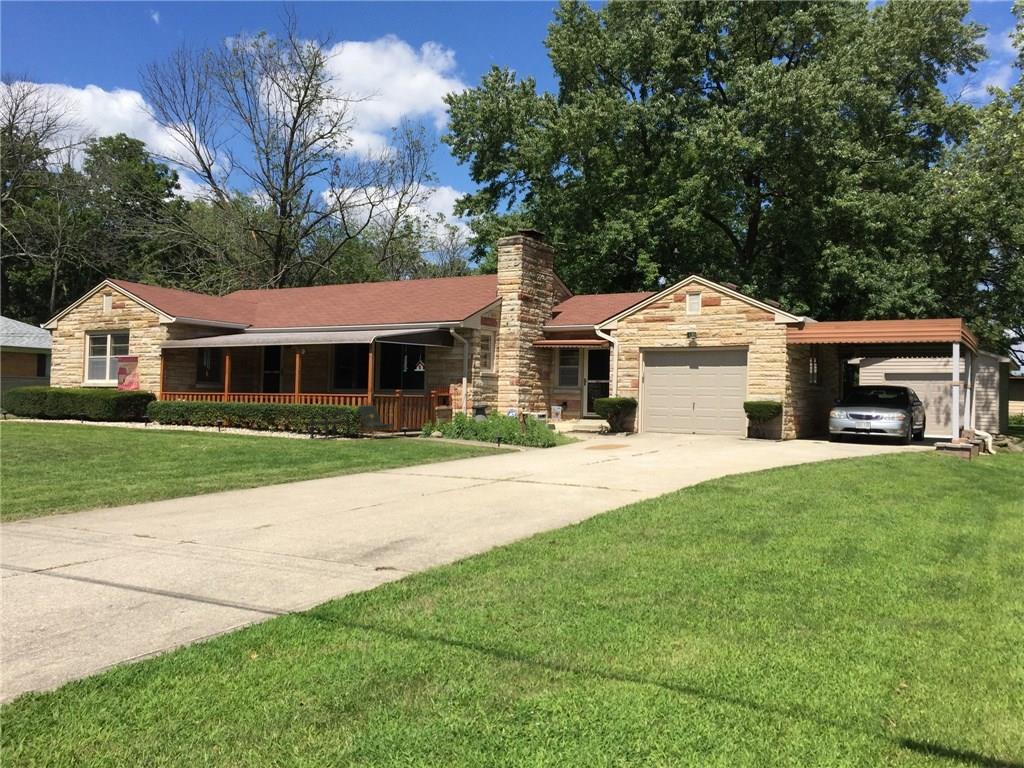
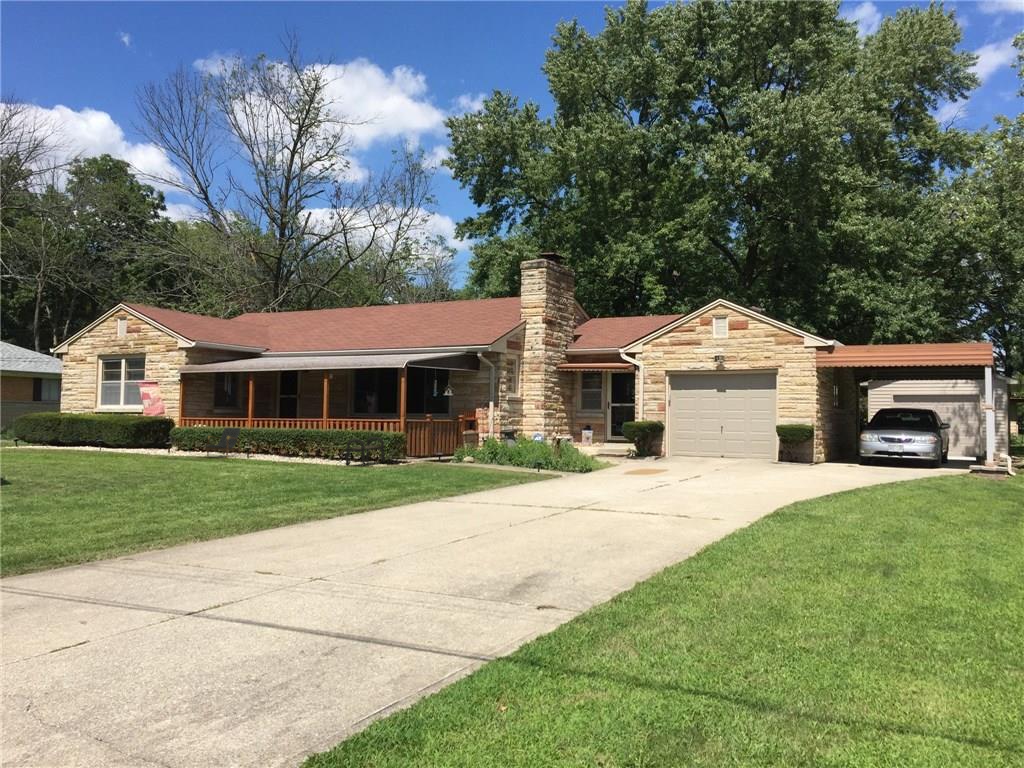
lounge chair: present [358,405,394,437] -> present [207,428,240,456]

